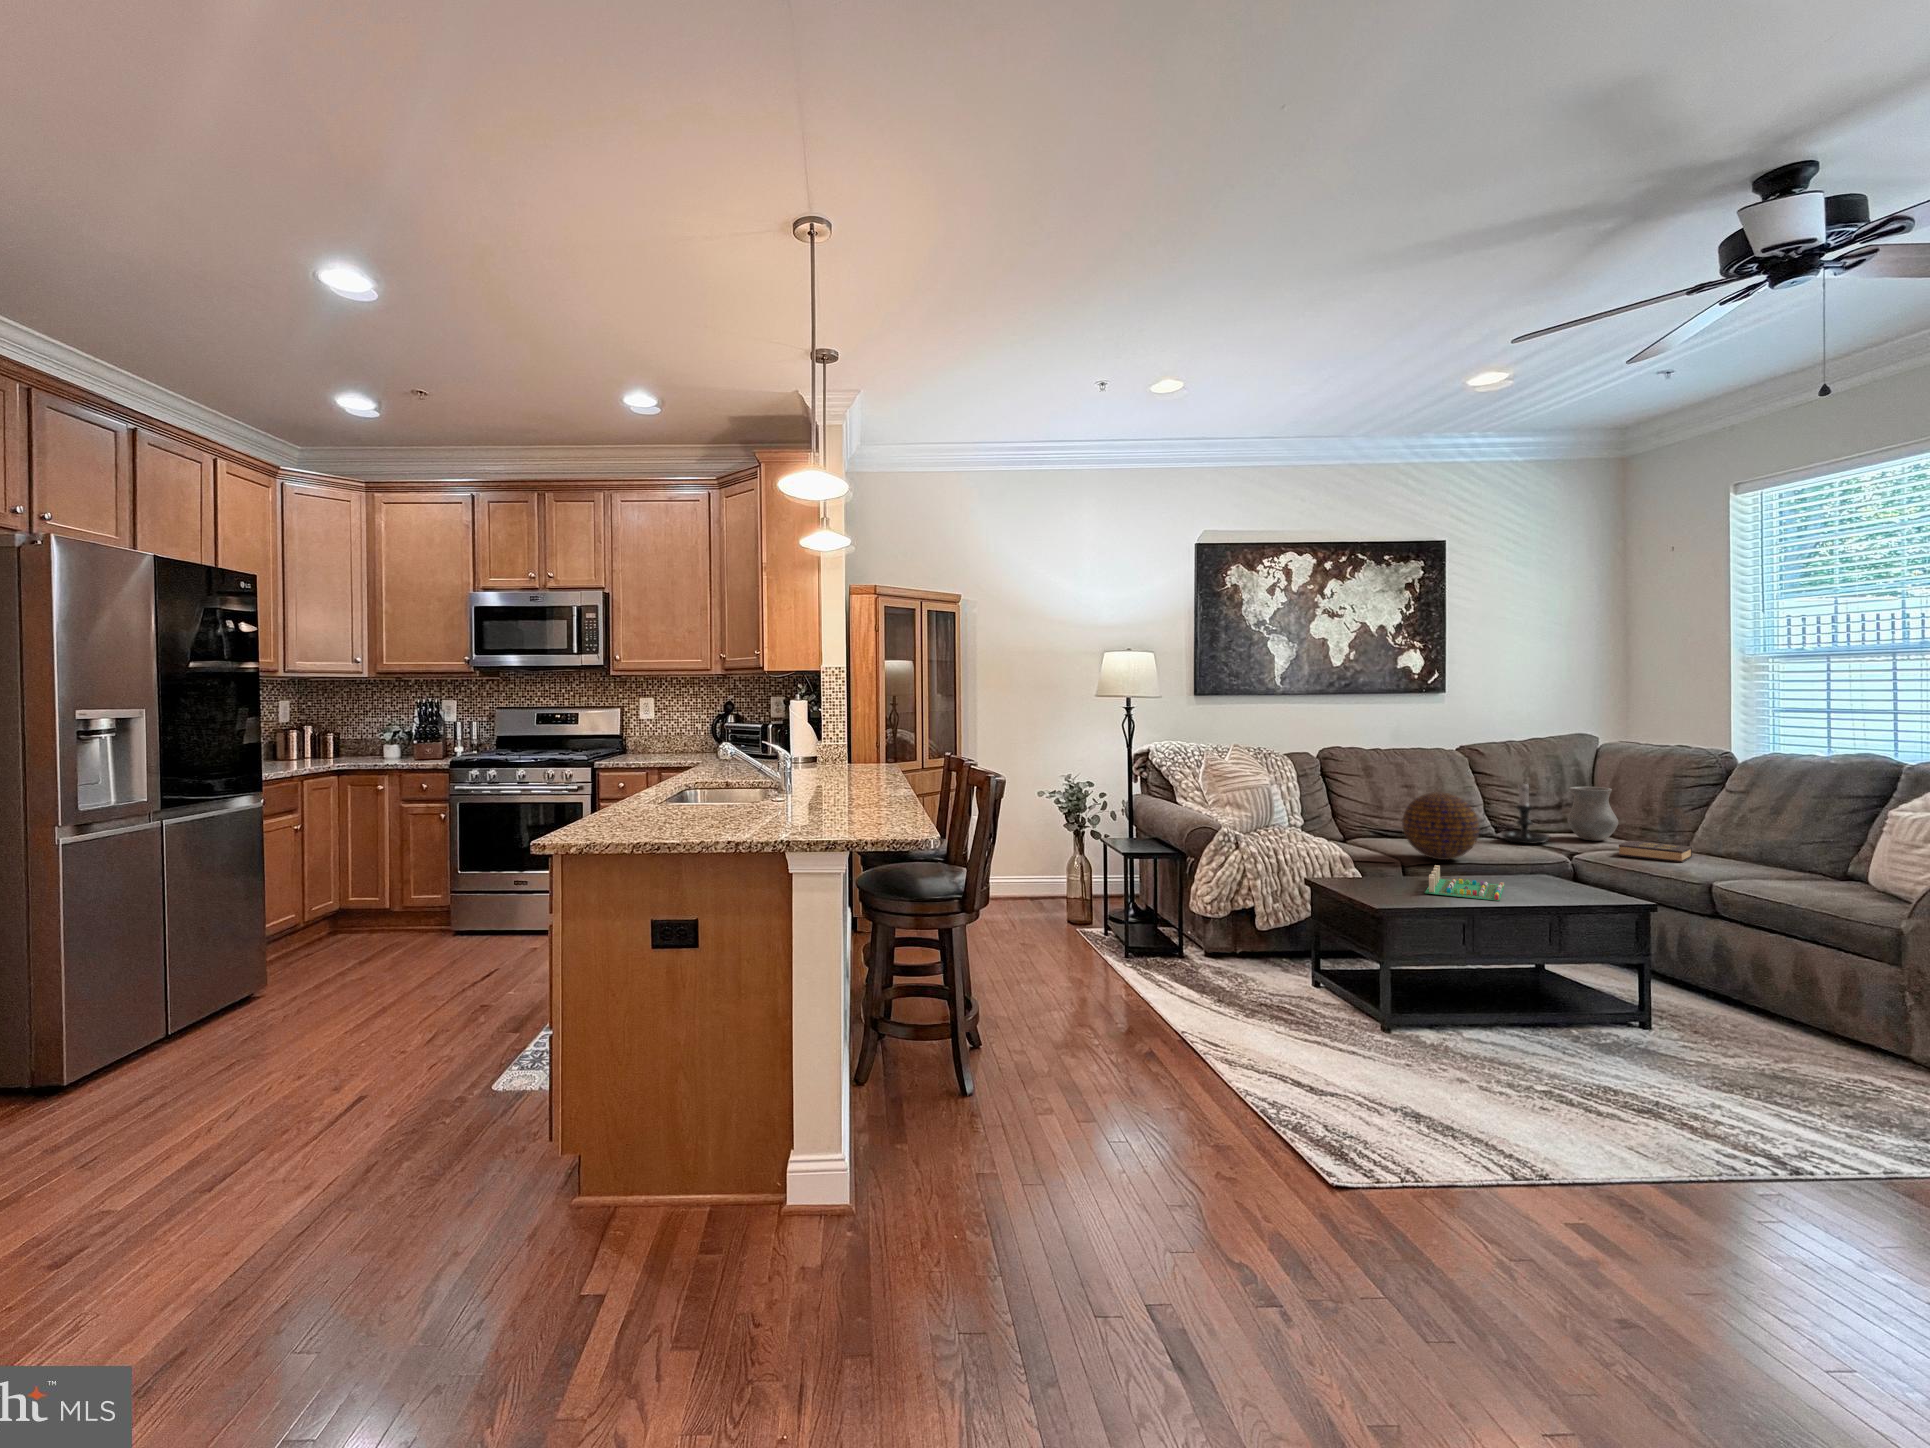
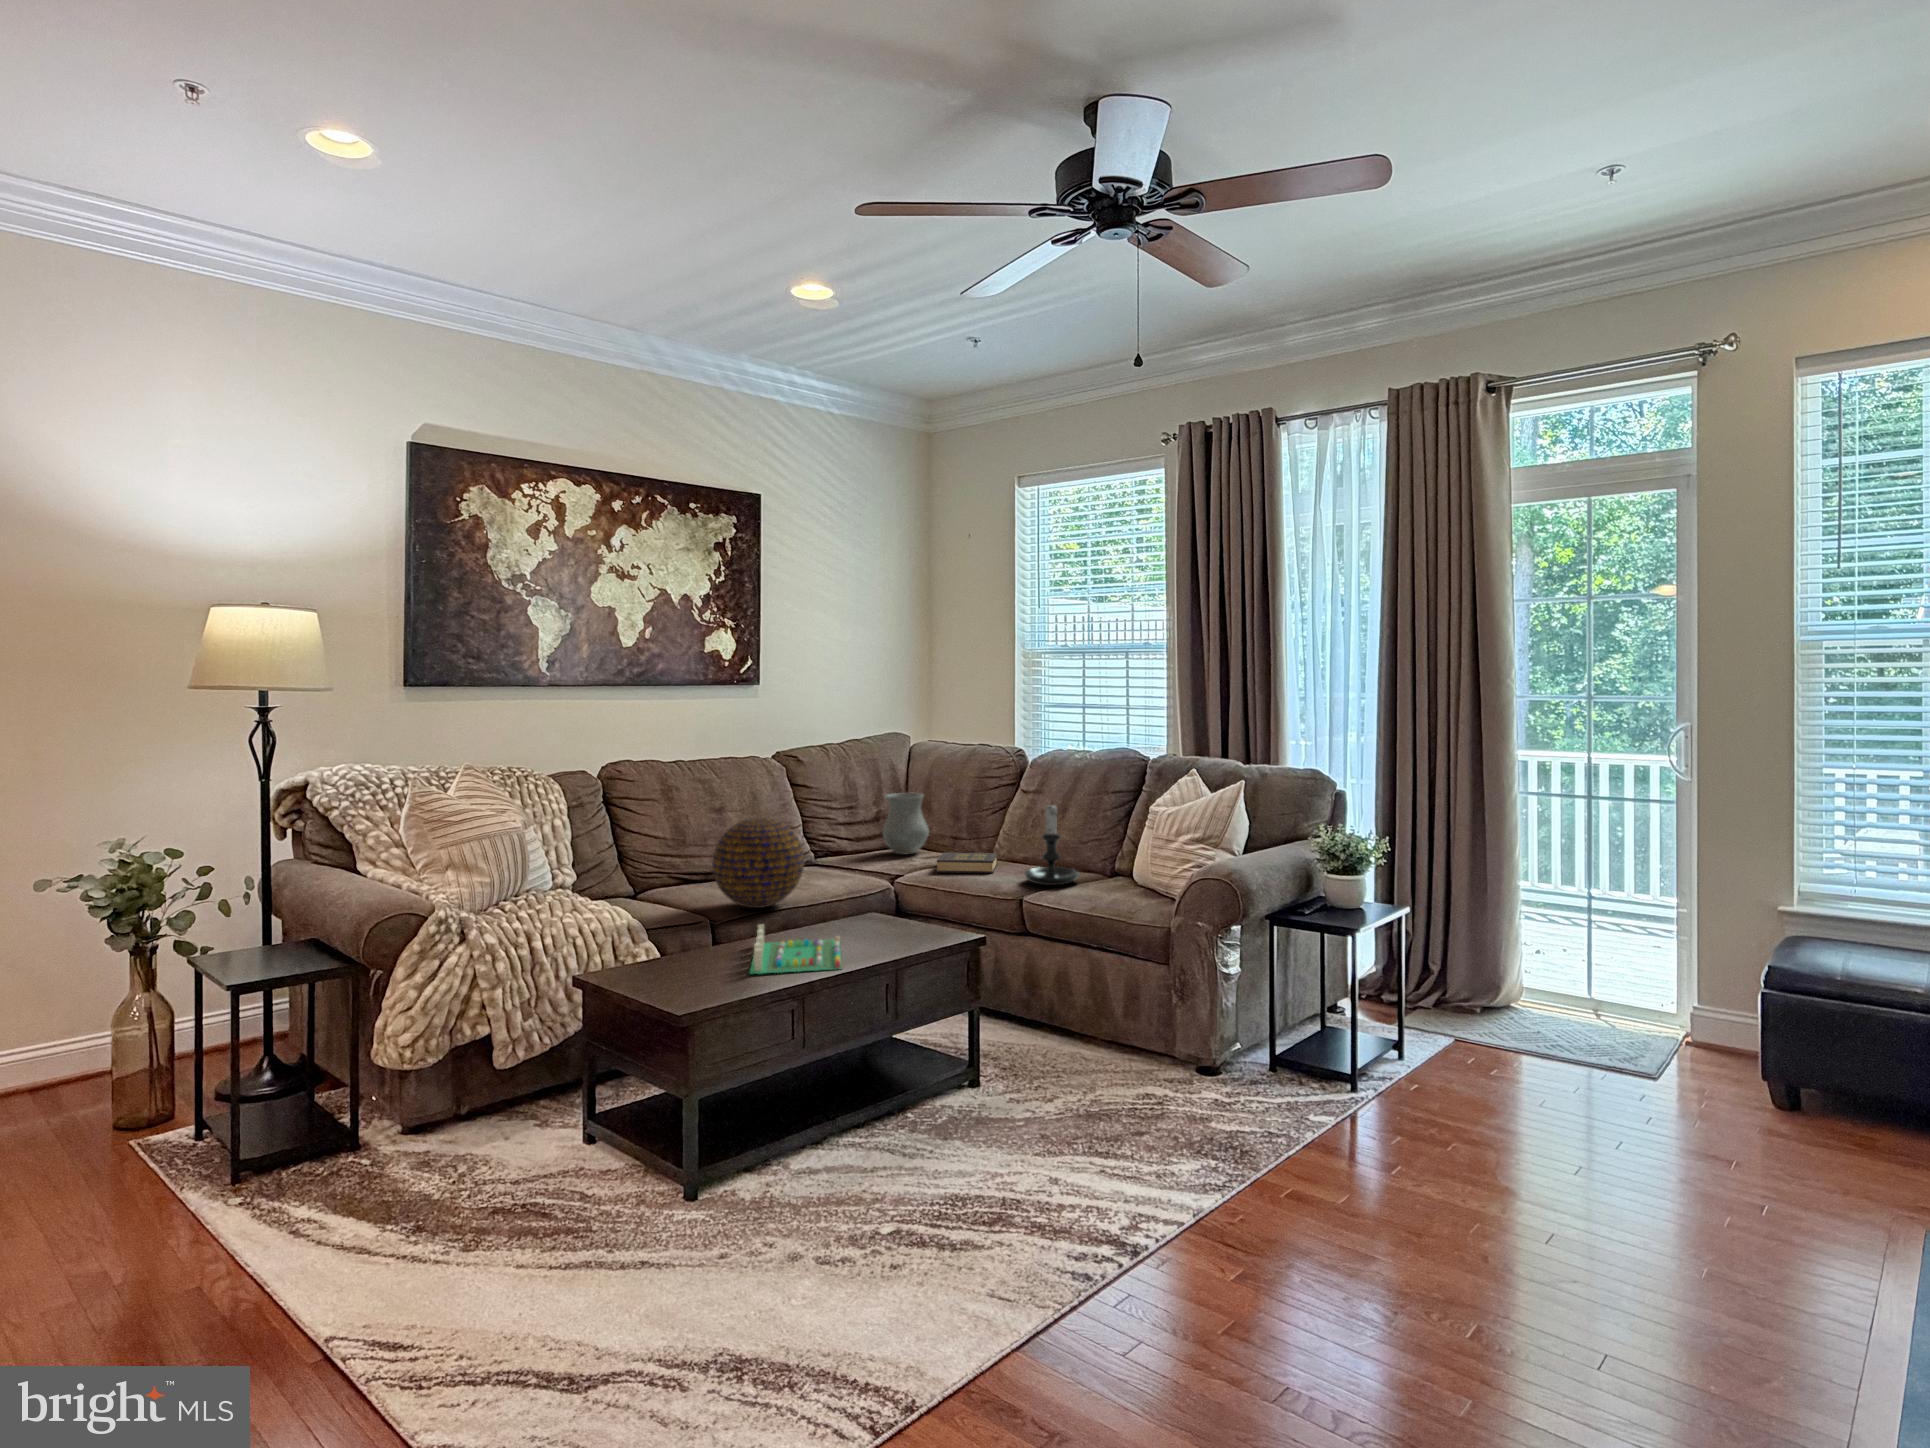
candle holder: present [1500,784,1550,844] -> present [1024,805,1080,885]

